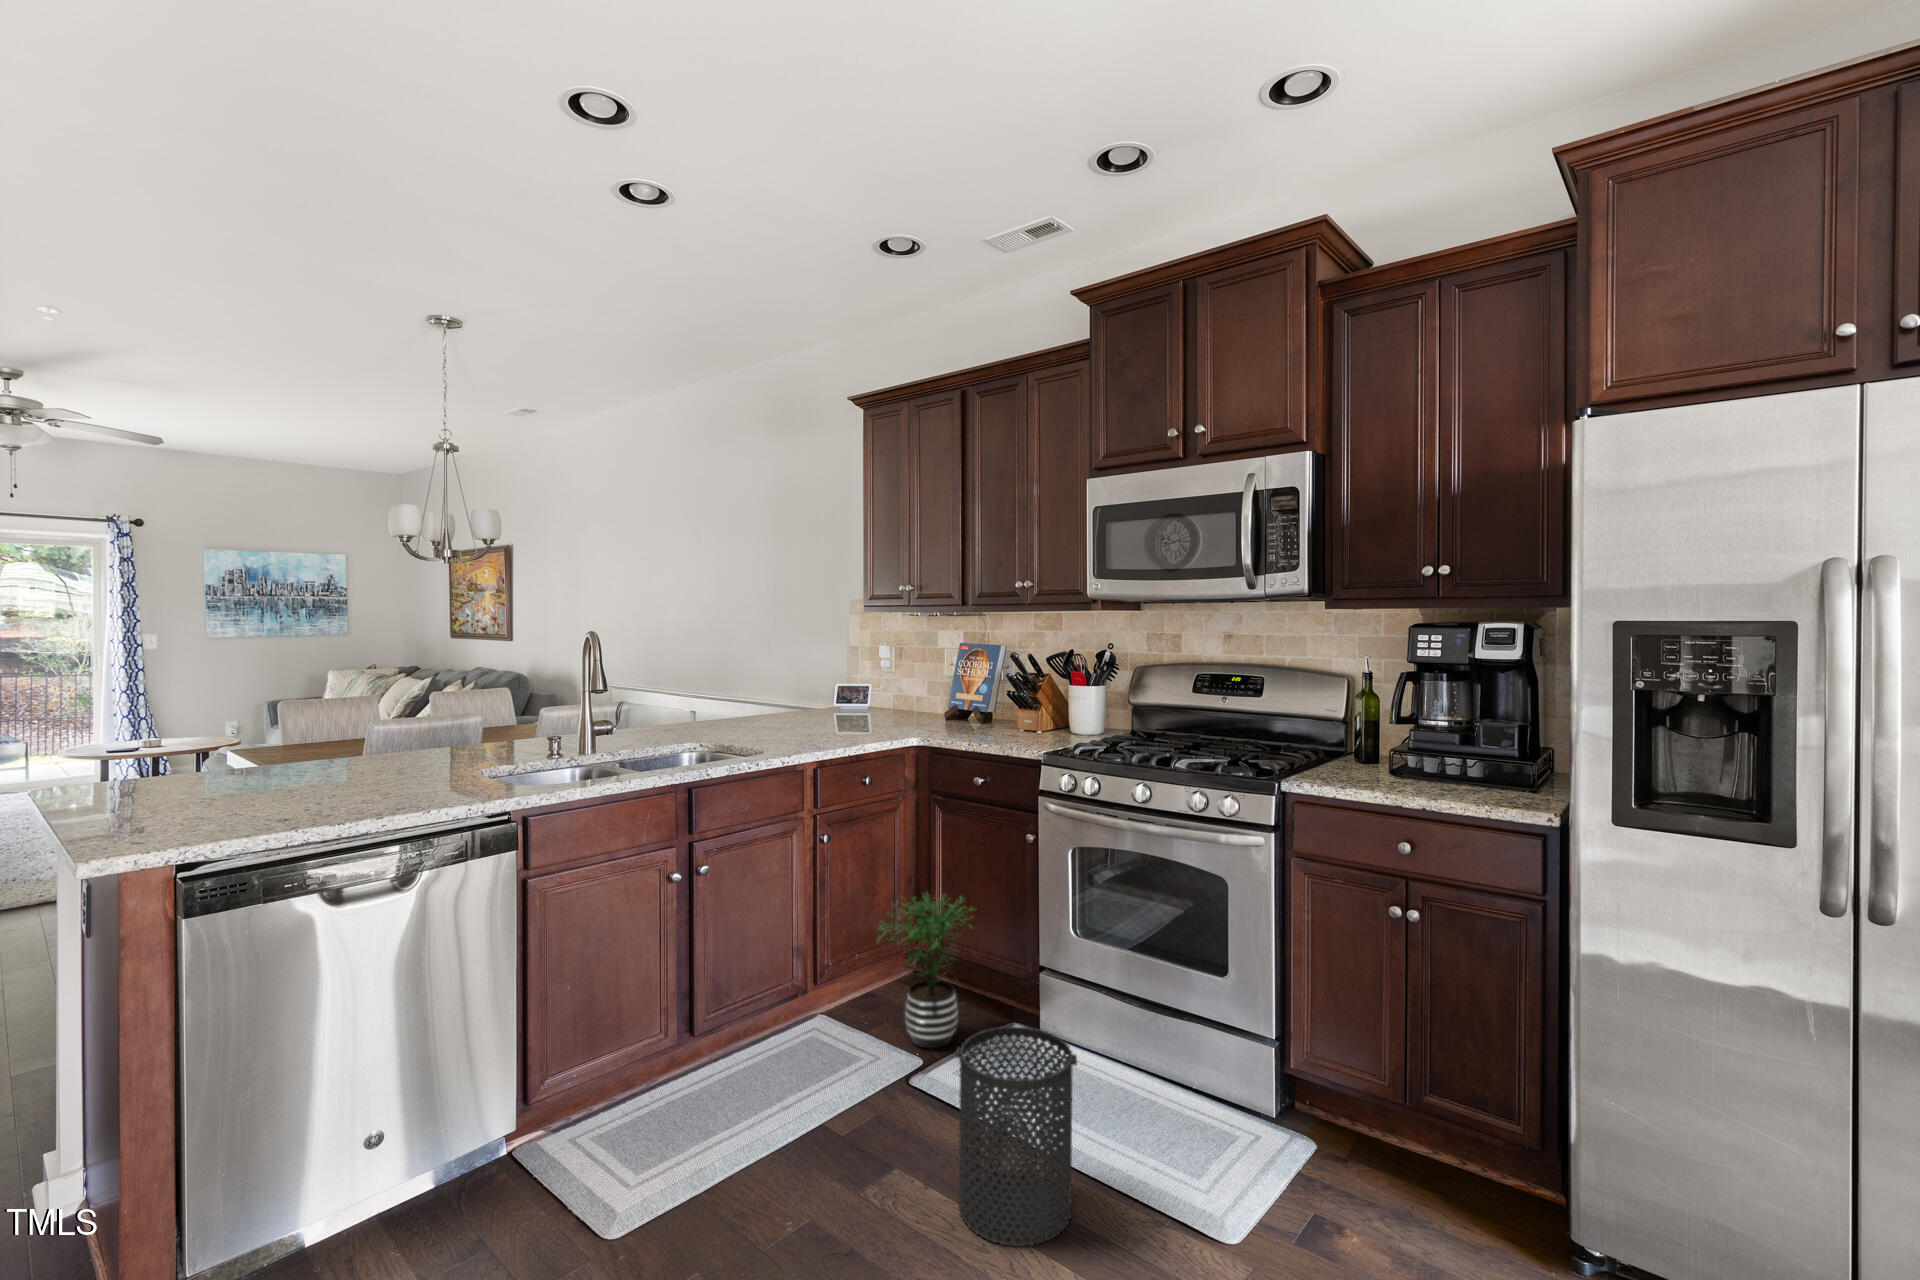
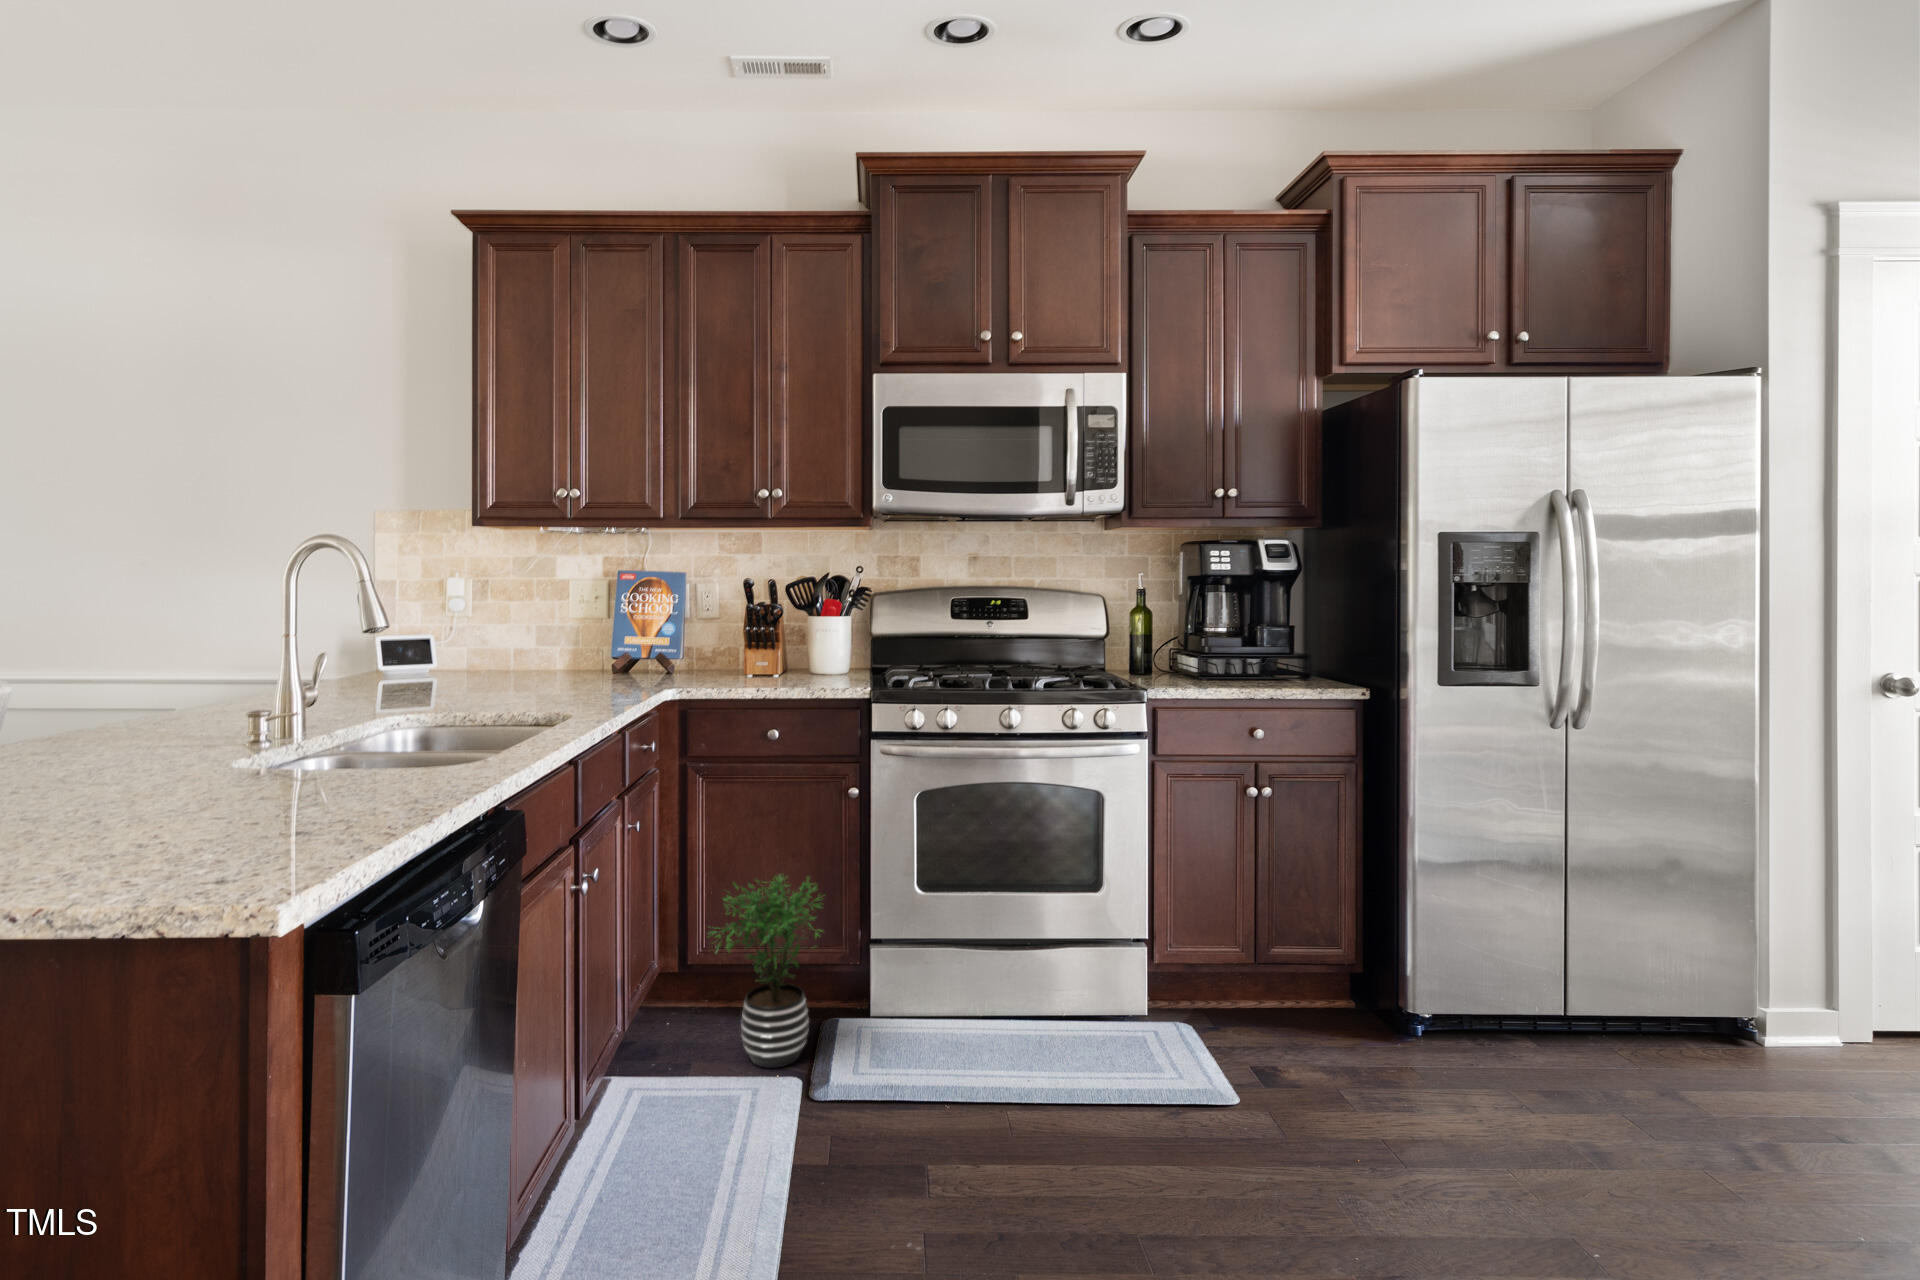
trash can: present [956,1026,1077,1246] -> none [1008,973,1136,1205]

